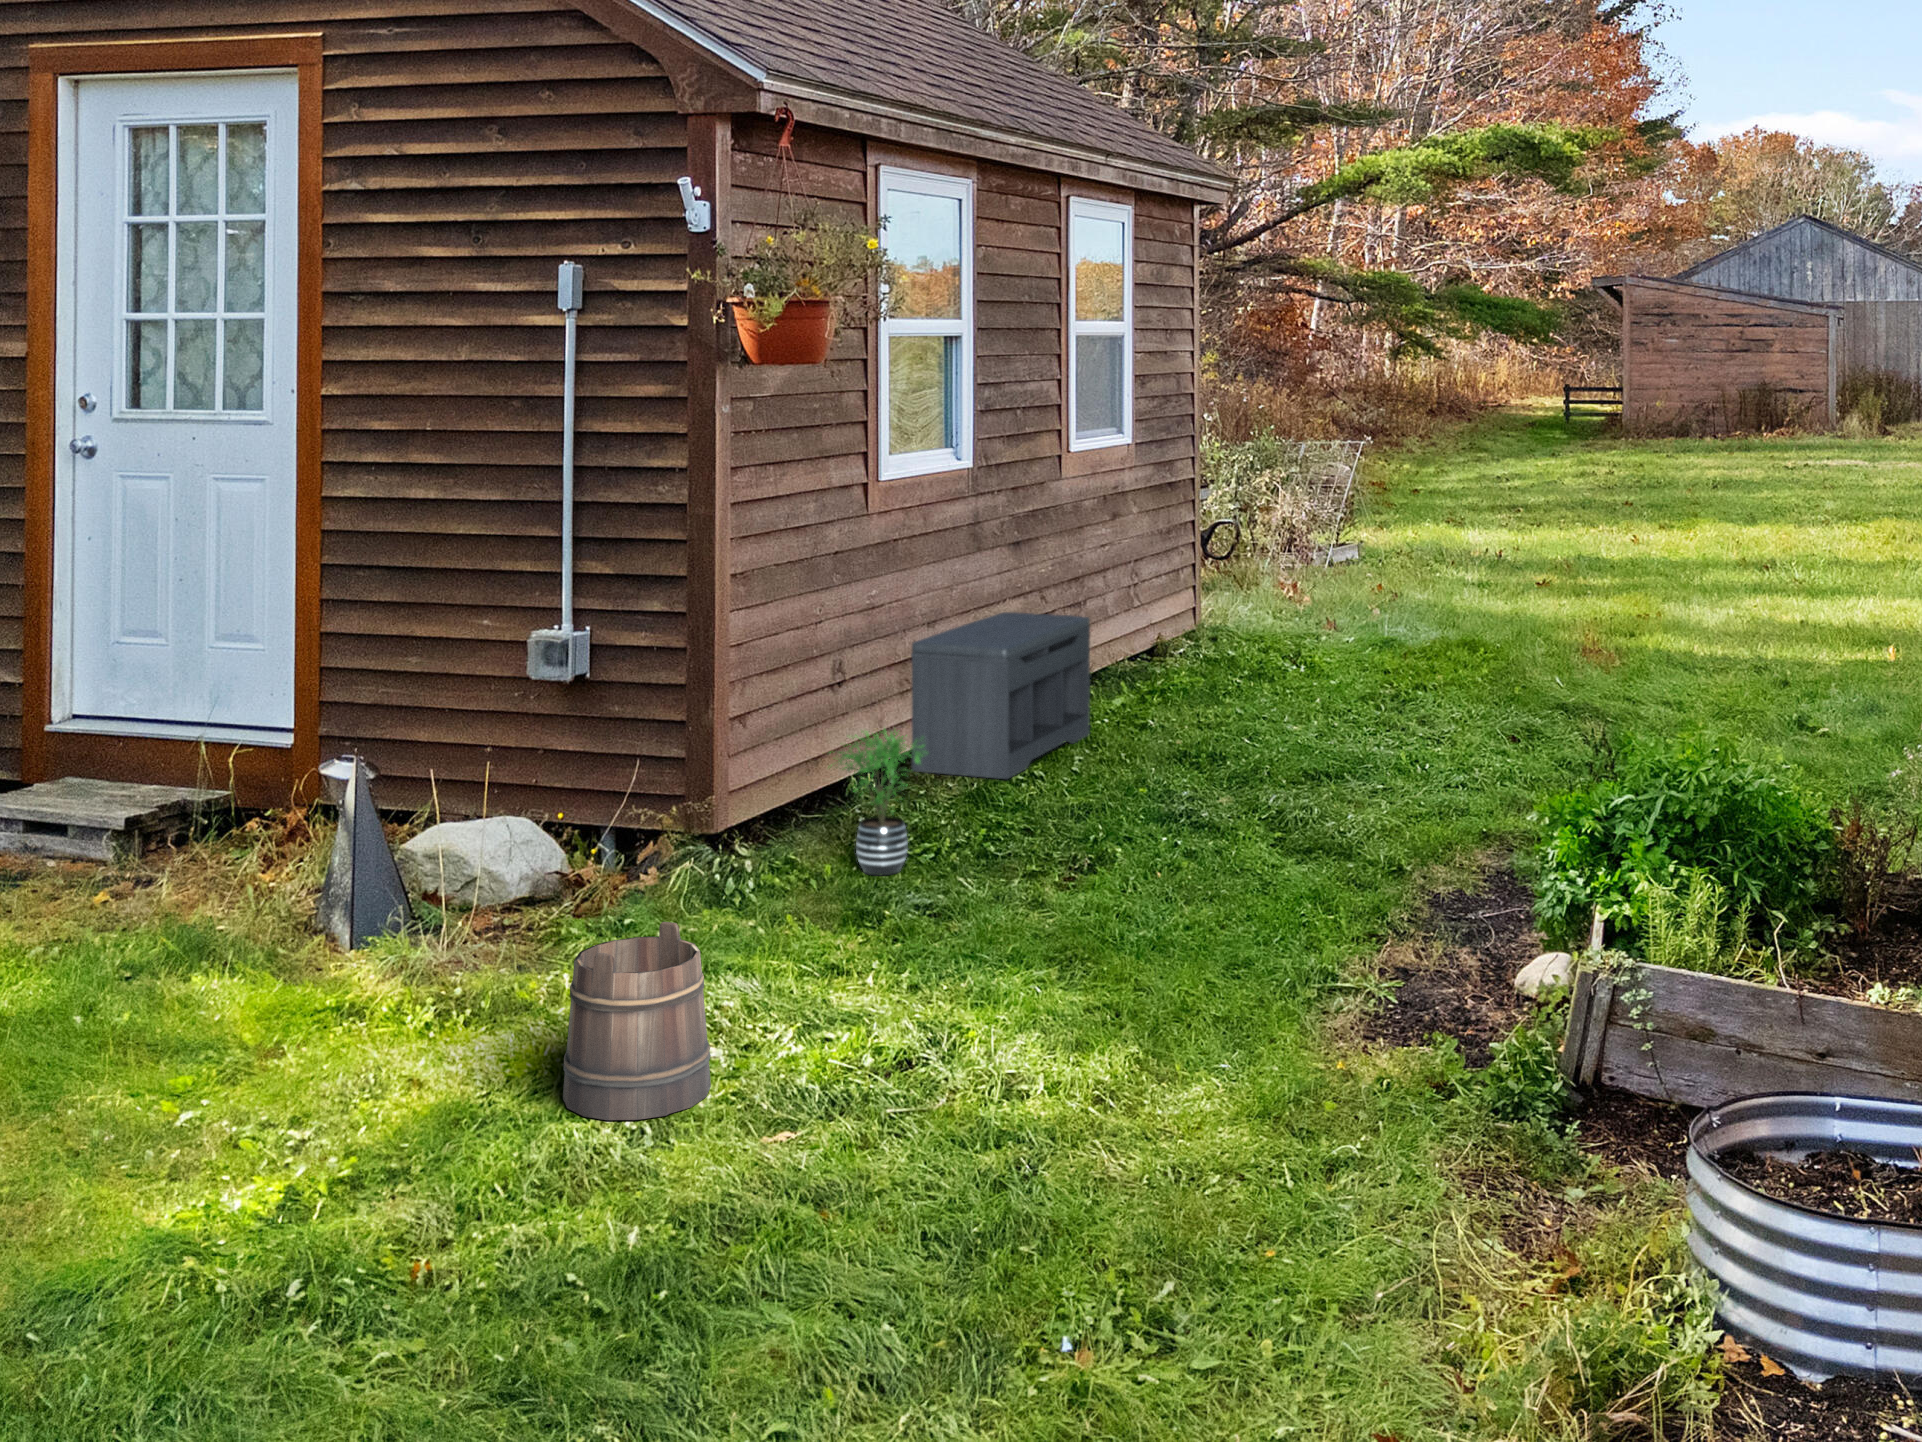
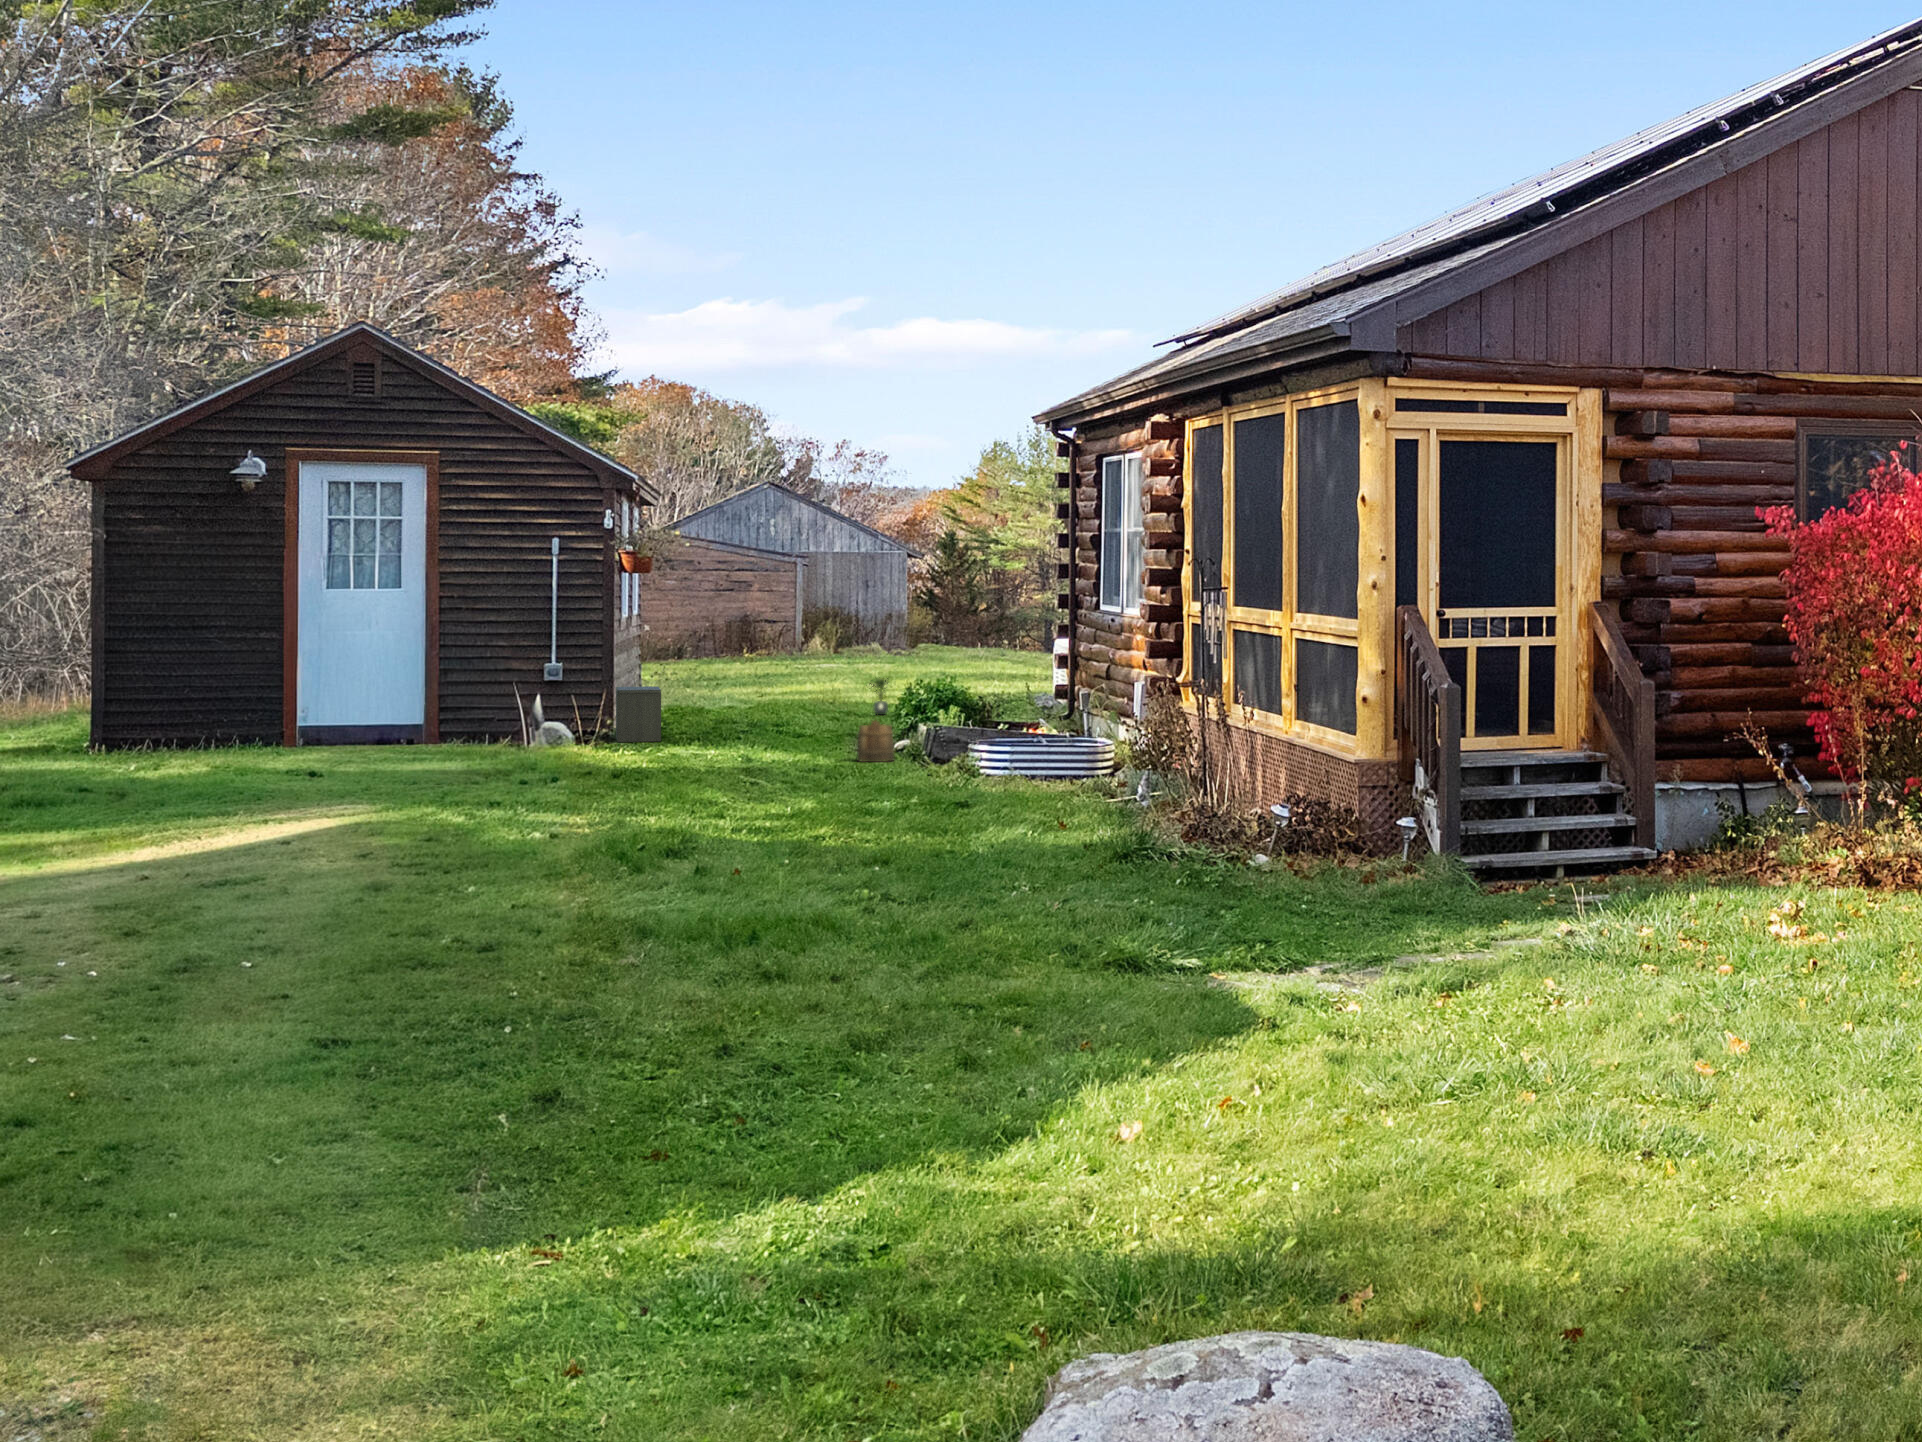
potted plant: present [830,730,927,875] -> present [866,677,889,715]
bucket: present [563,922,711,1120] -> present [856,720,894,762]

